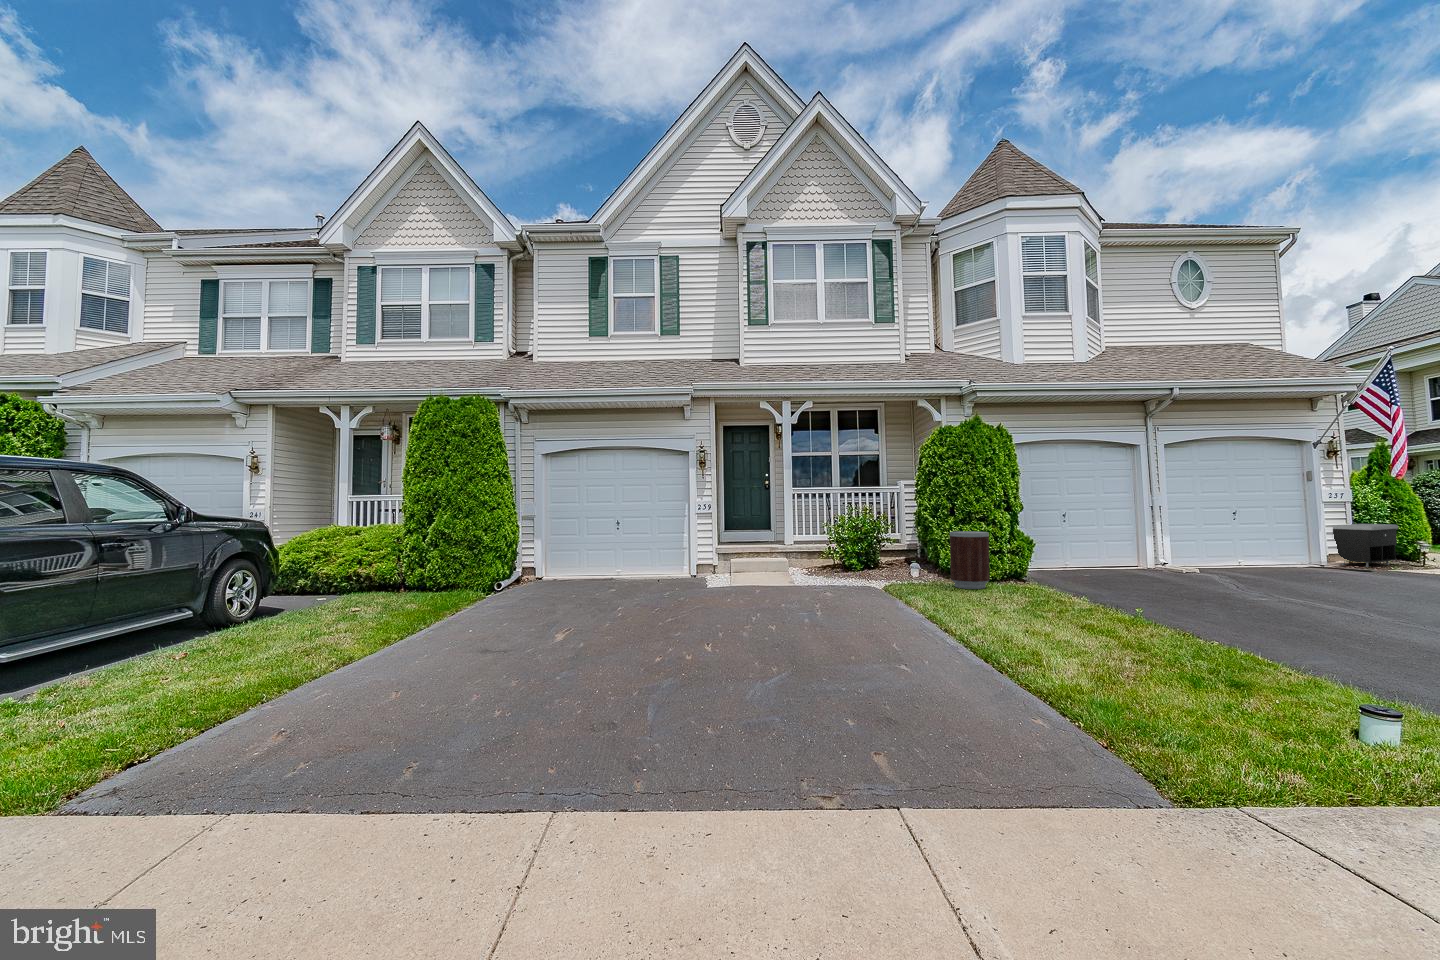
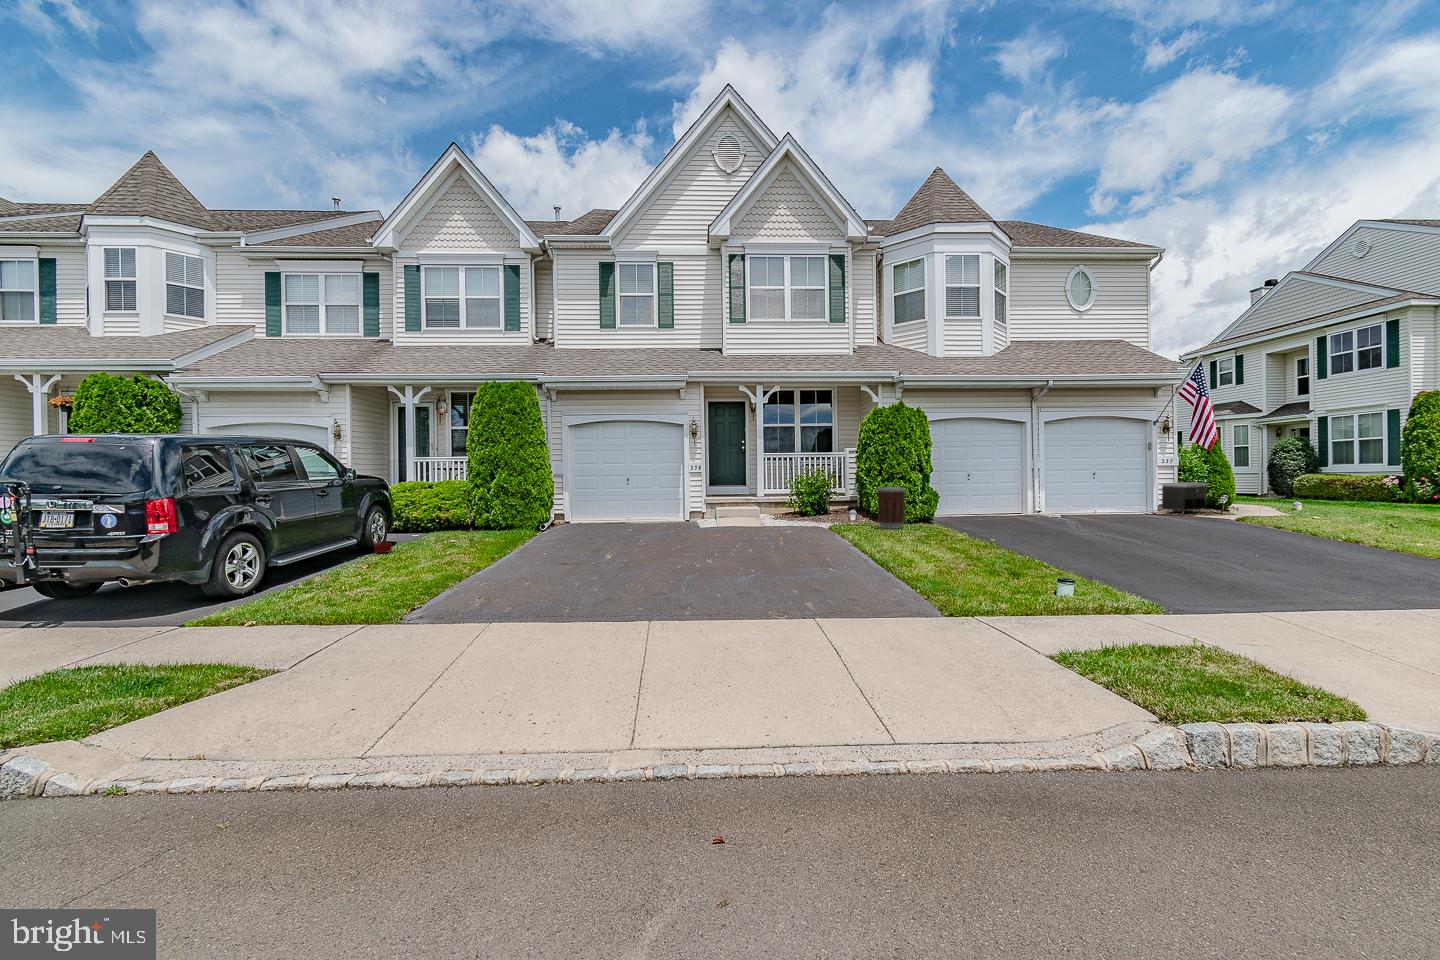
decorative plant: none [200,571,274,629] -> present [372,522,392,553]

